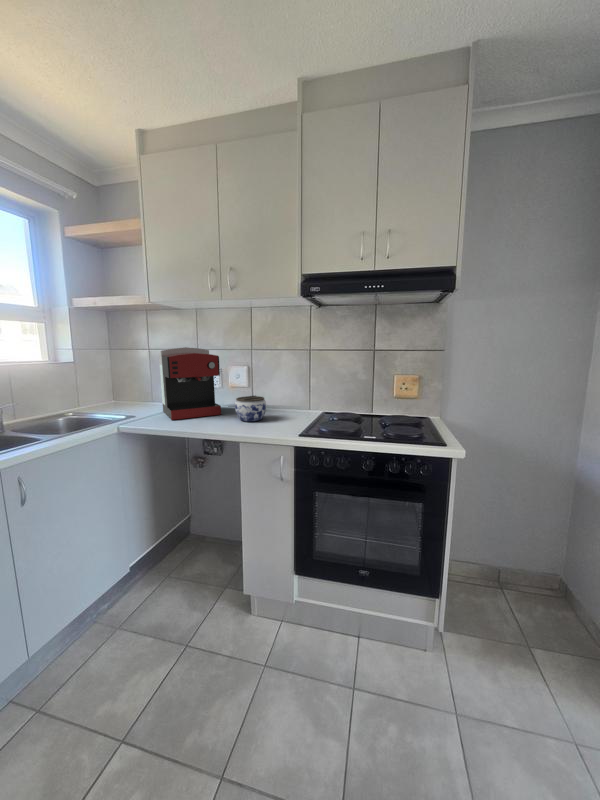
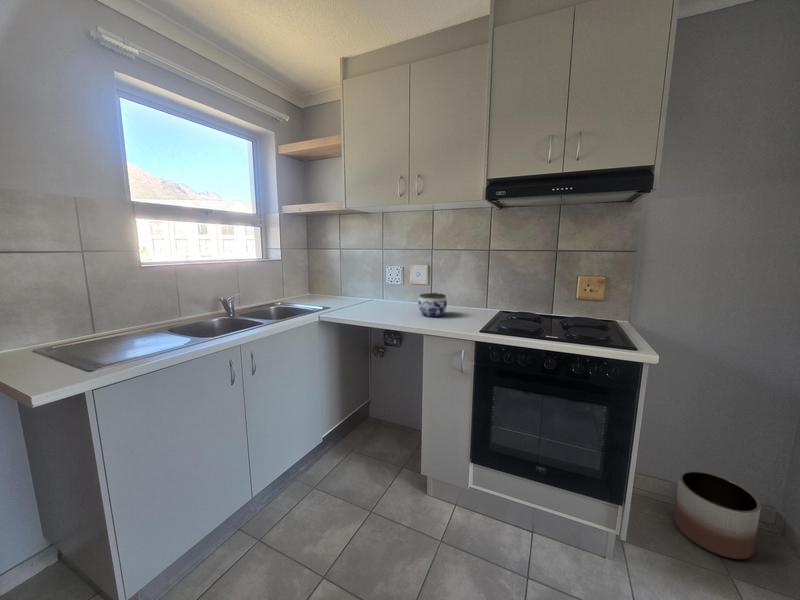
coffee maker: present [159,347,221,420] -> none [351,248,405,312]
planter: none [485,554,552,632] -> present [674,471,761,559]

